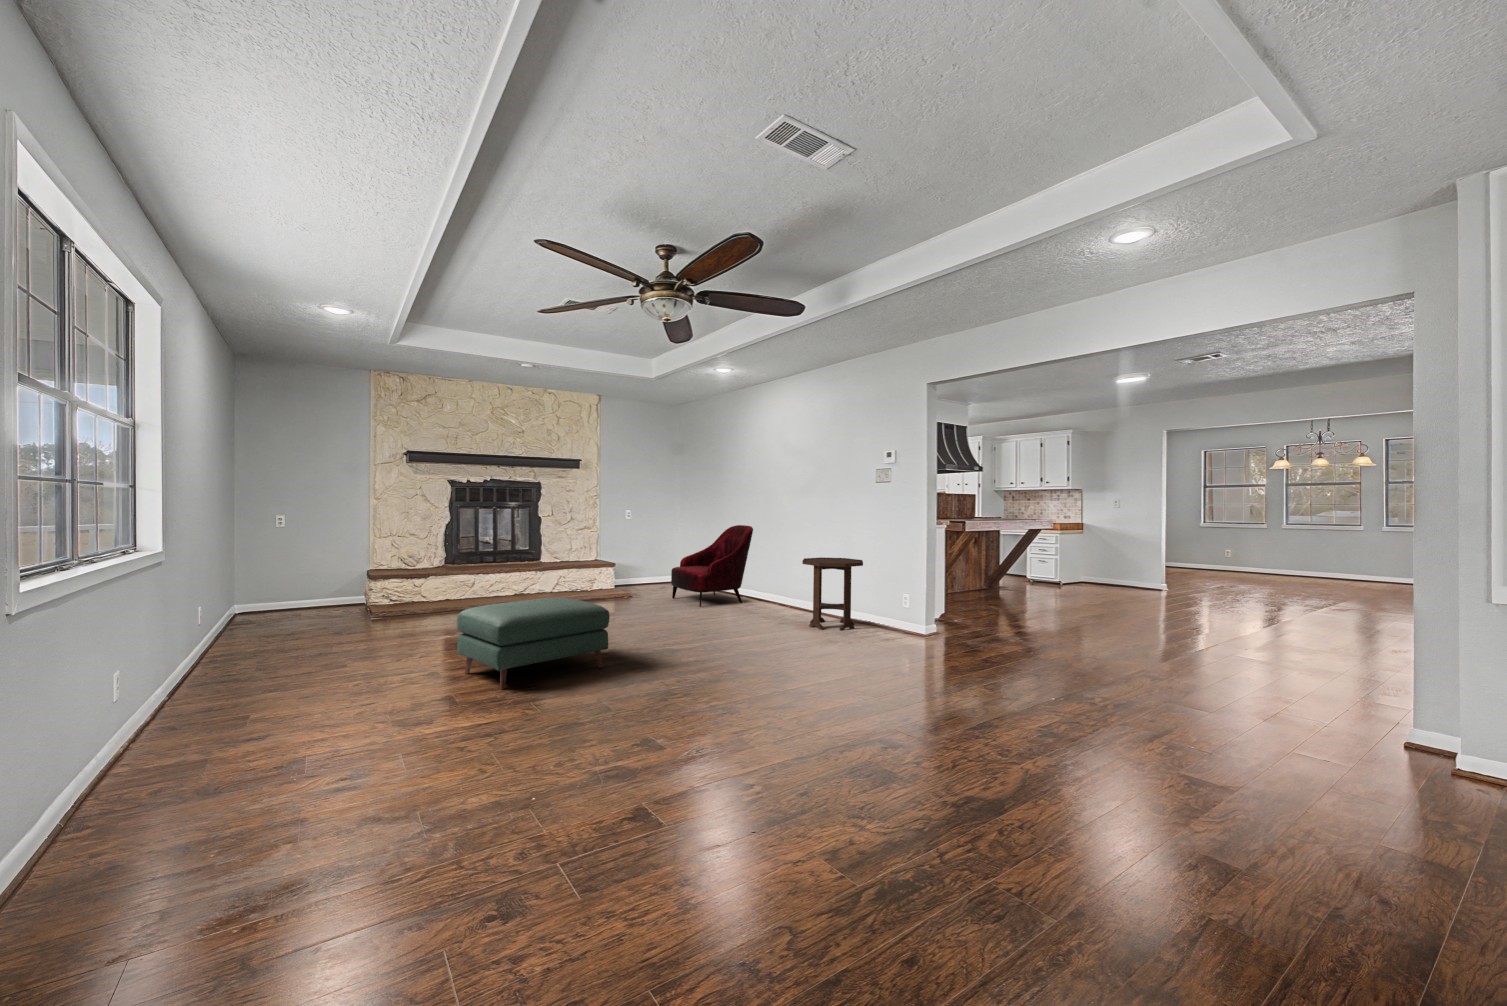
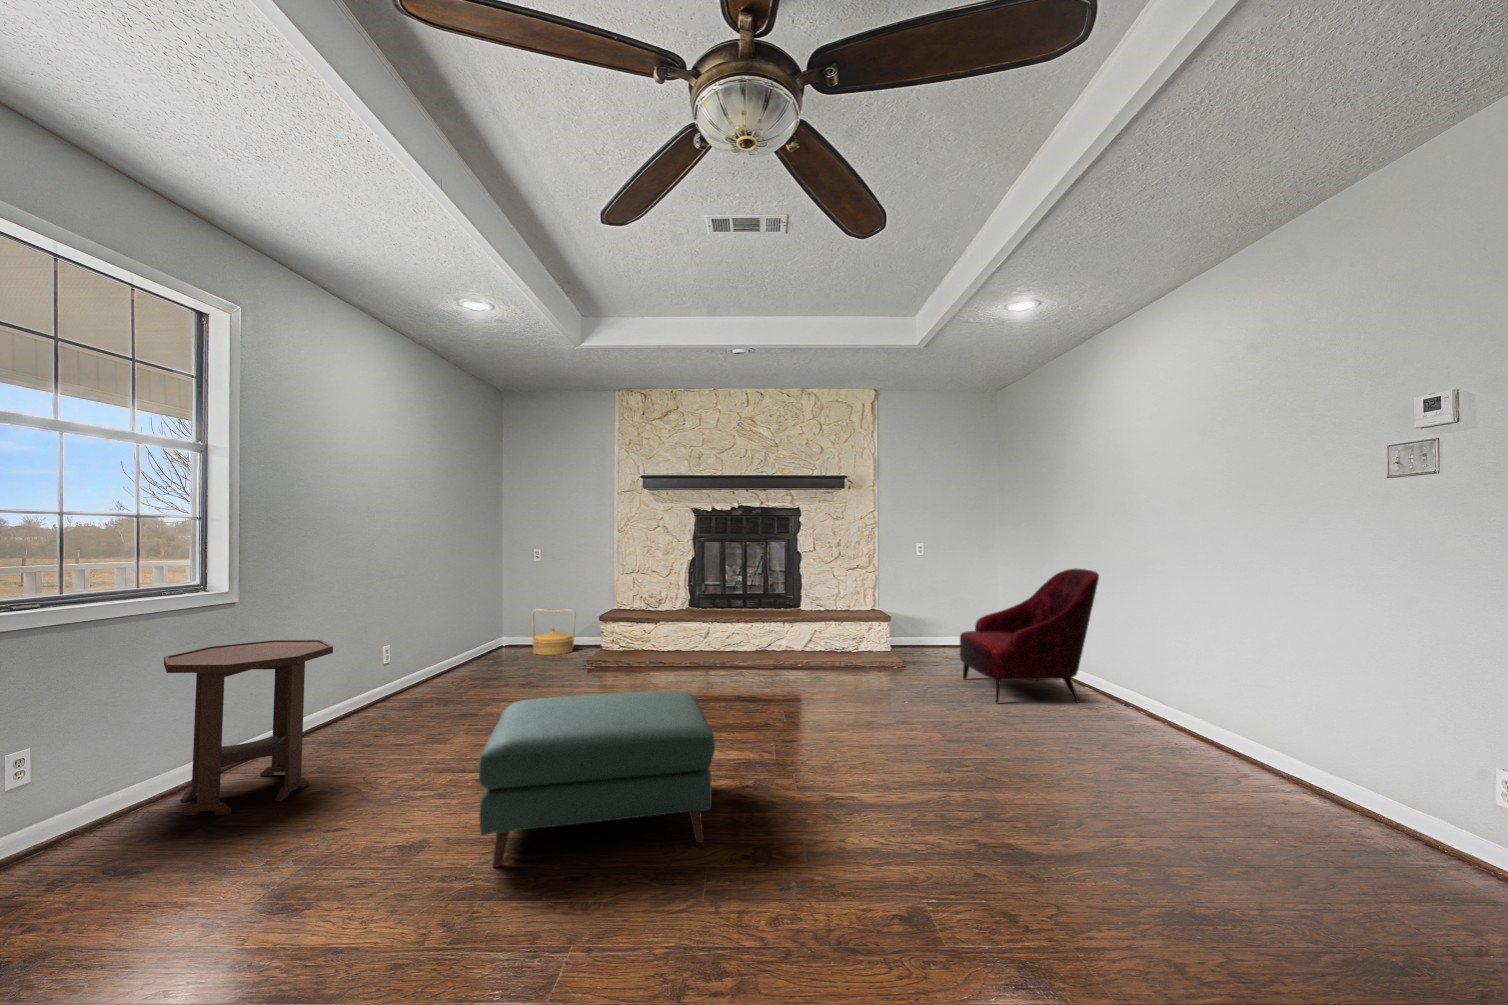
side table: present [802,557,863,630] -> present [164,640,333,815]
woven basket: none [282,570,332,614] -> present [532,609,575,655]

